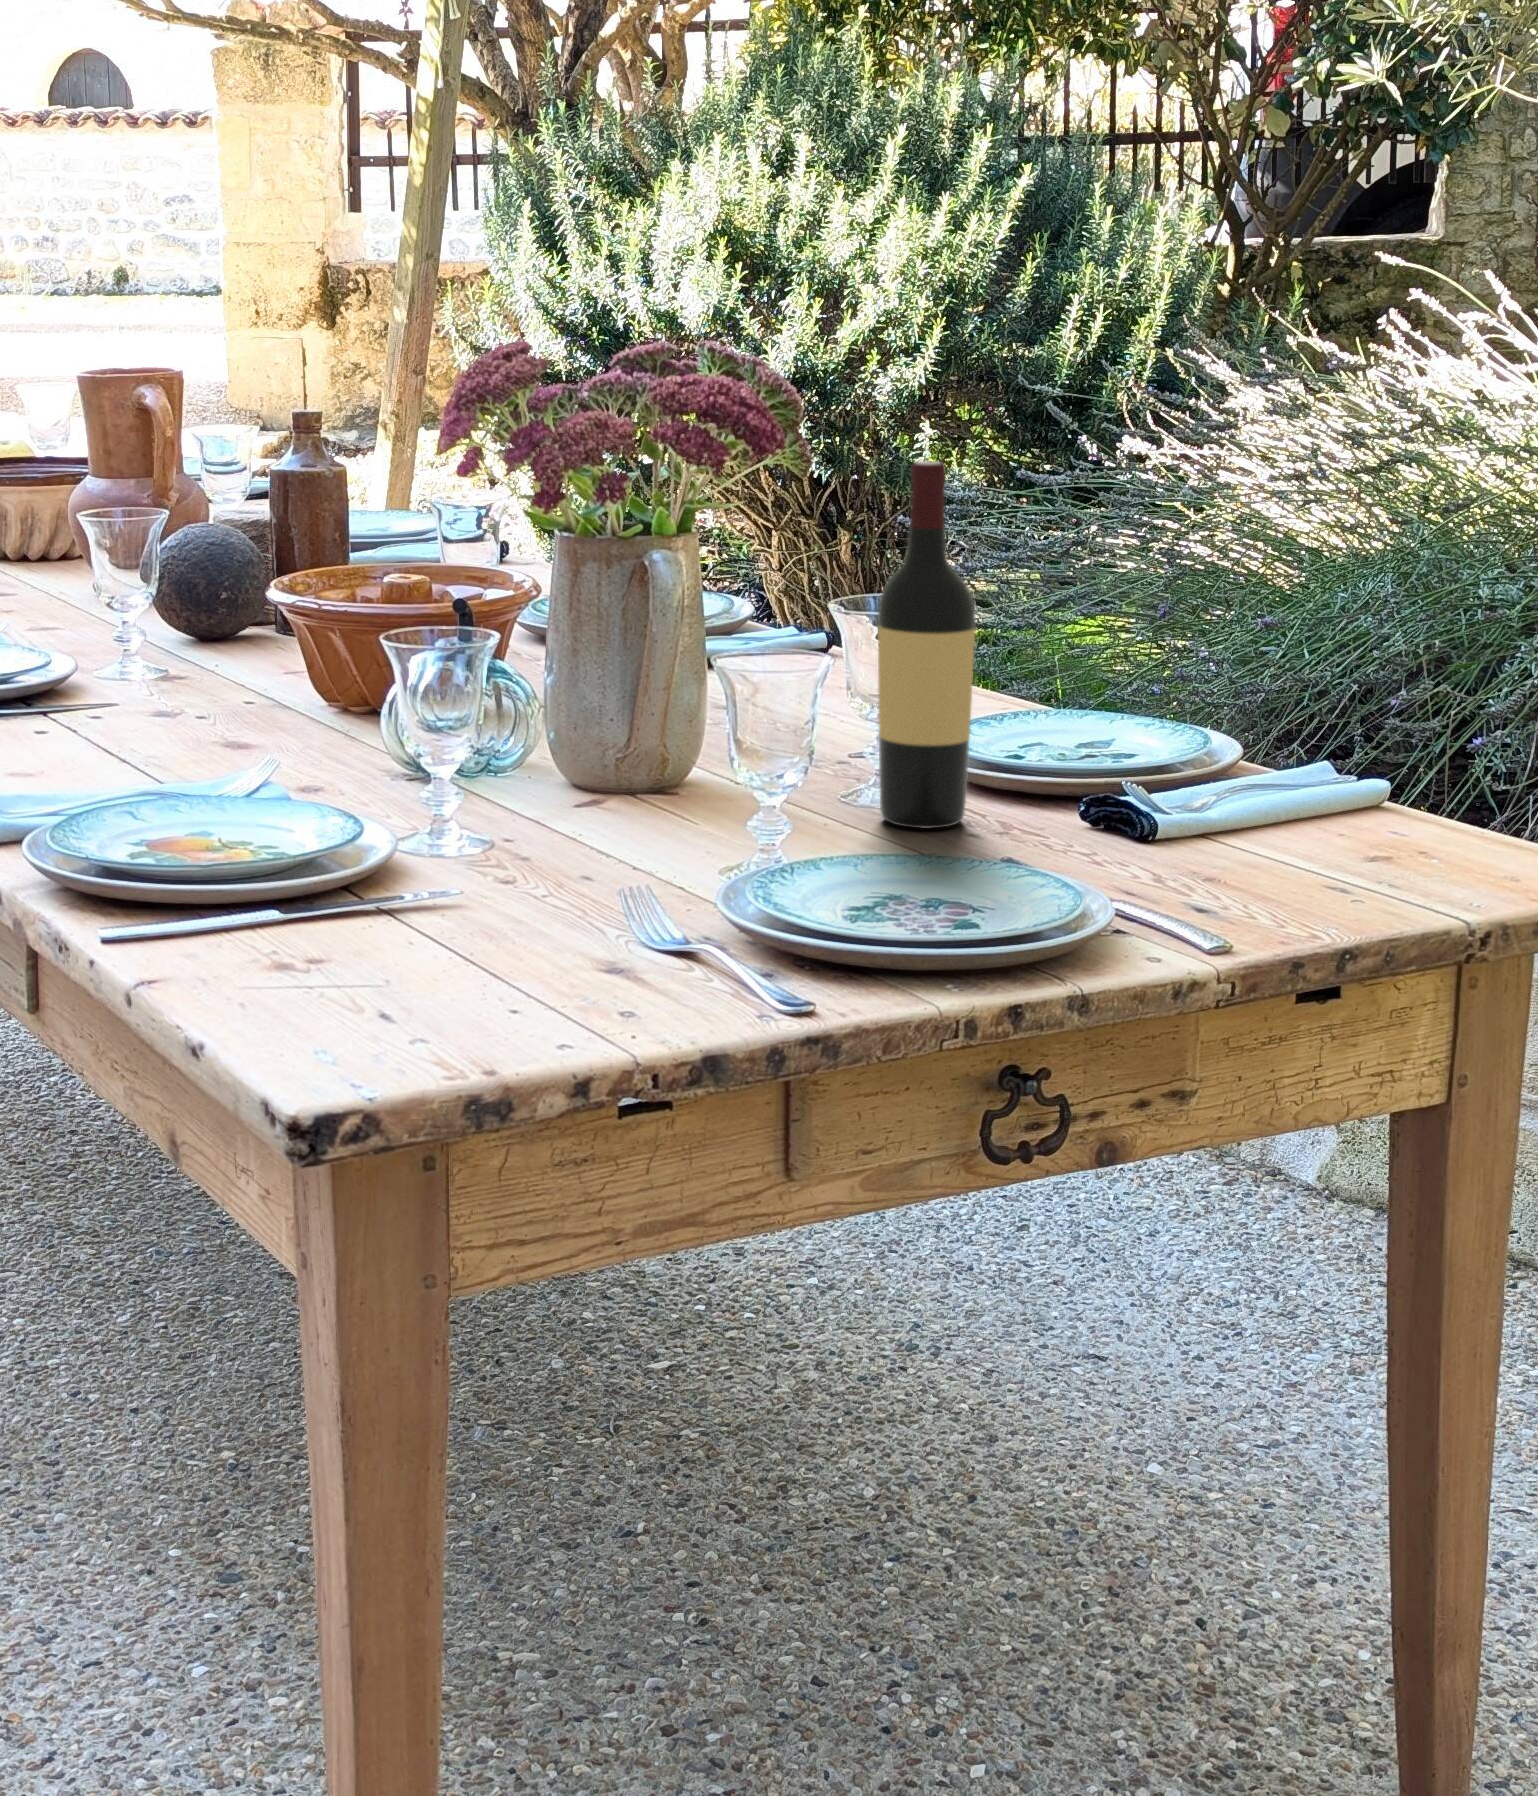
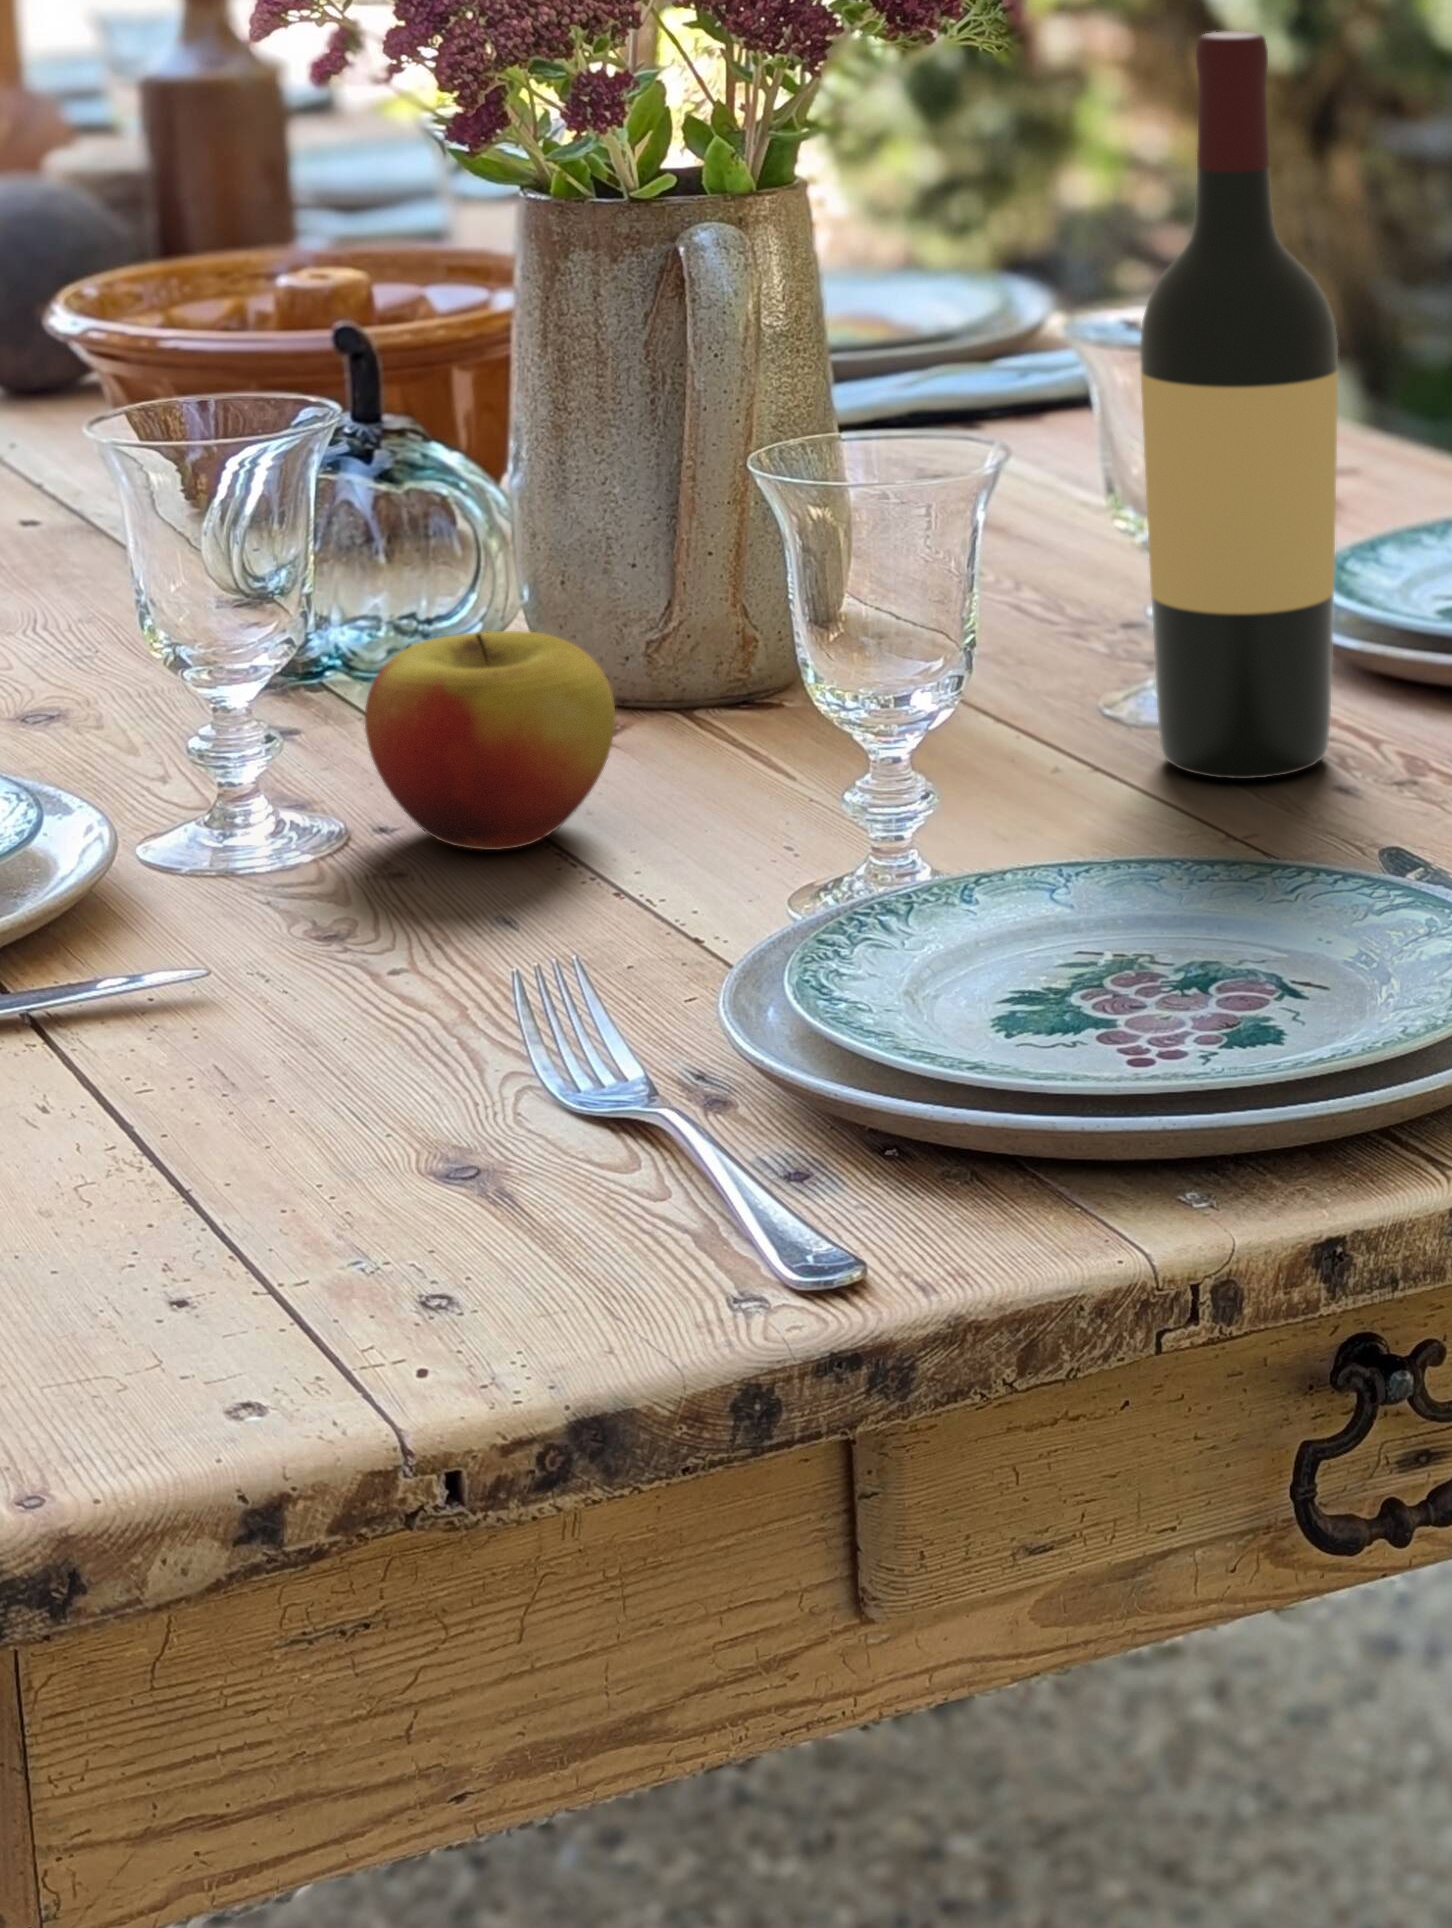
apple: none [507,743,626,848] -> present [365,631,615,850]

